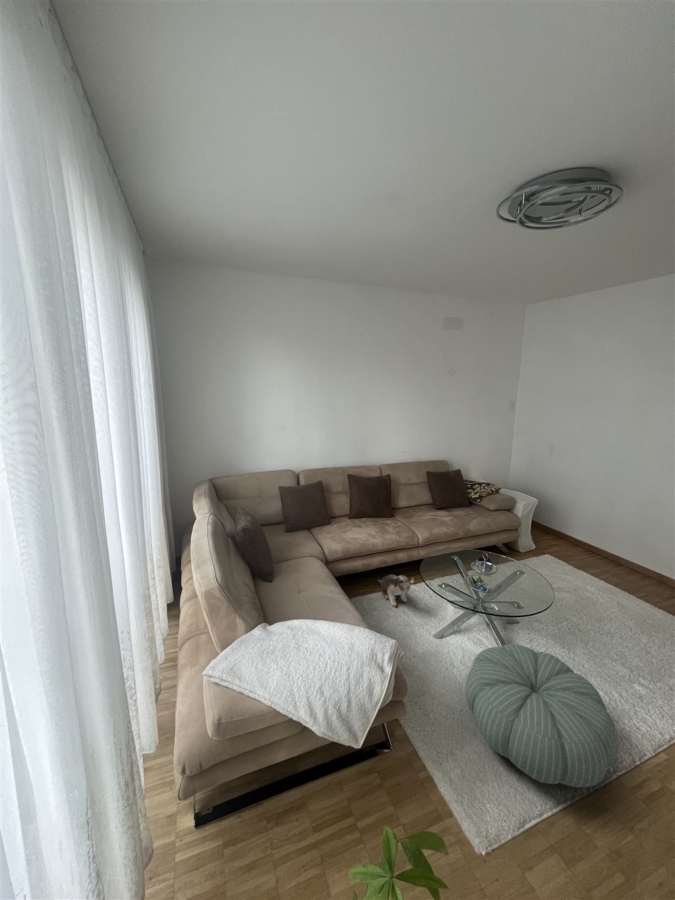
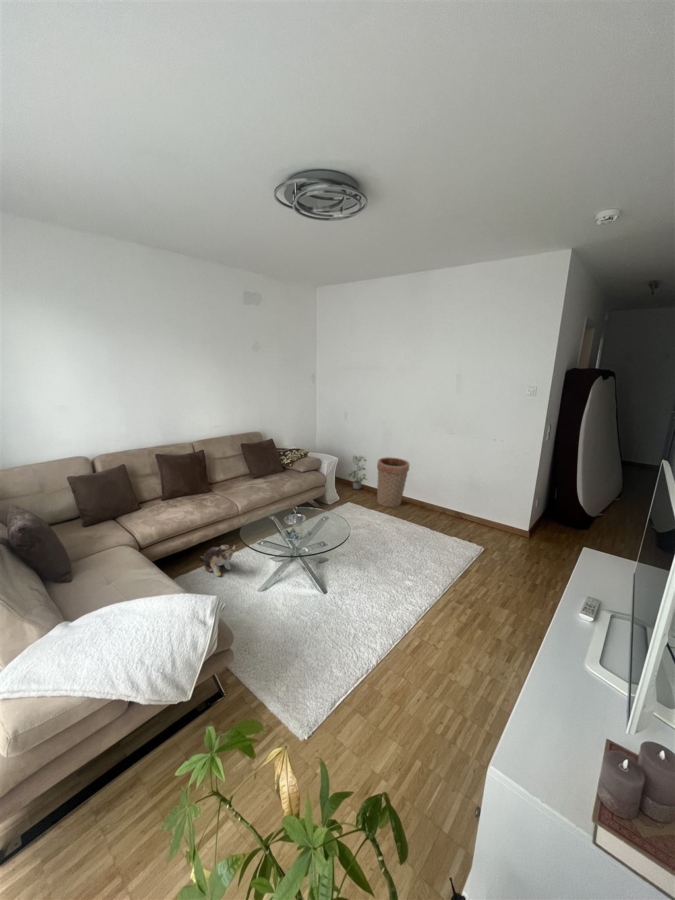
potted plant: none [547,498,575,540] -> present [349,456,366,489]
basket: none [587,508,645,573] -> present [377,457,409,507]
pouf: present [465,644,617,787] -> none [286,574,389,665]

